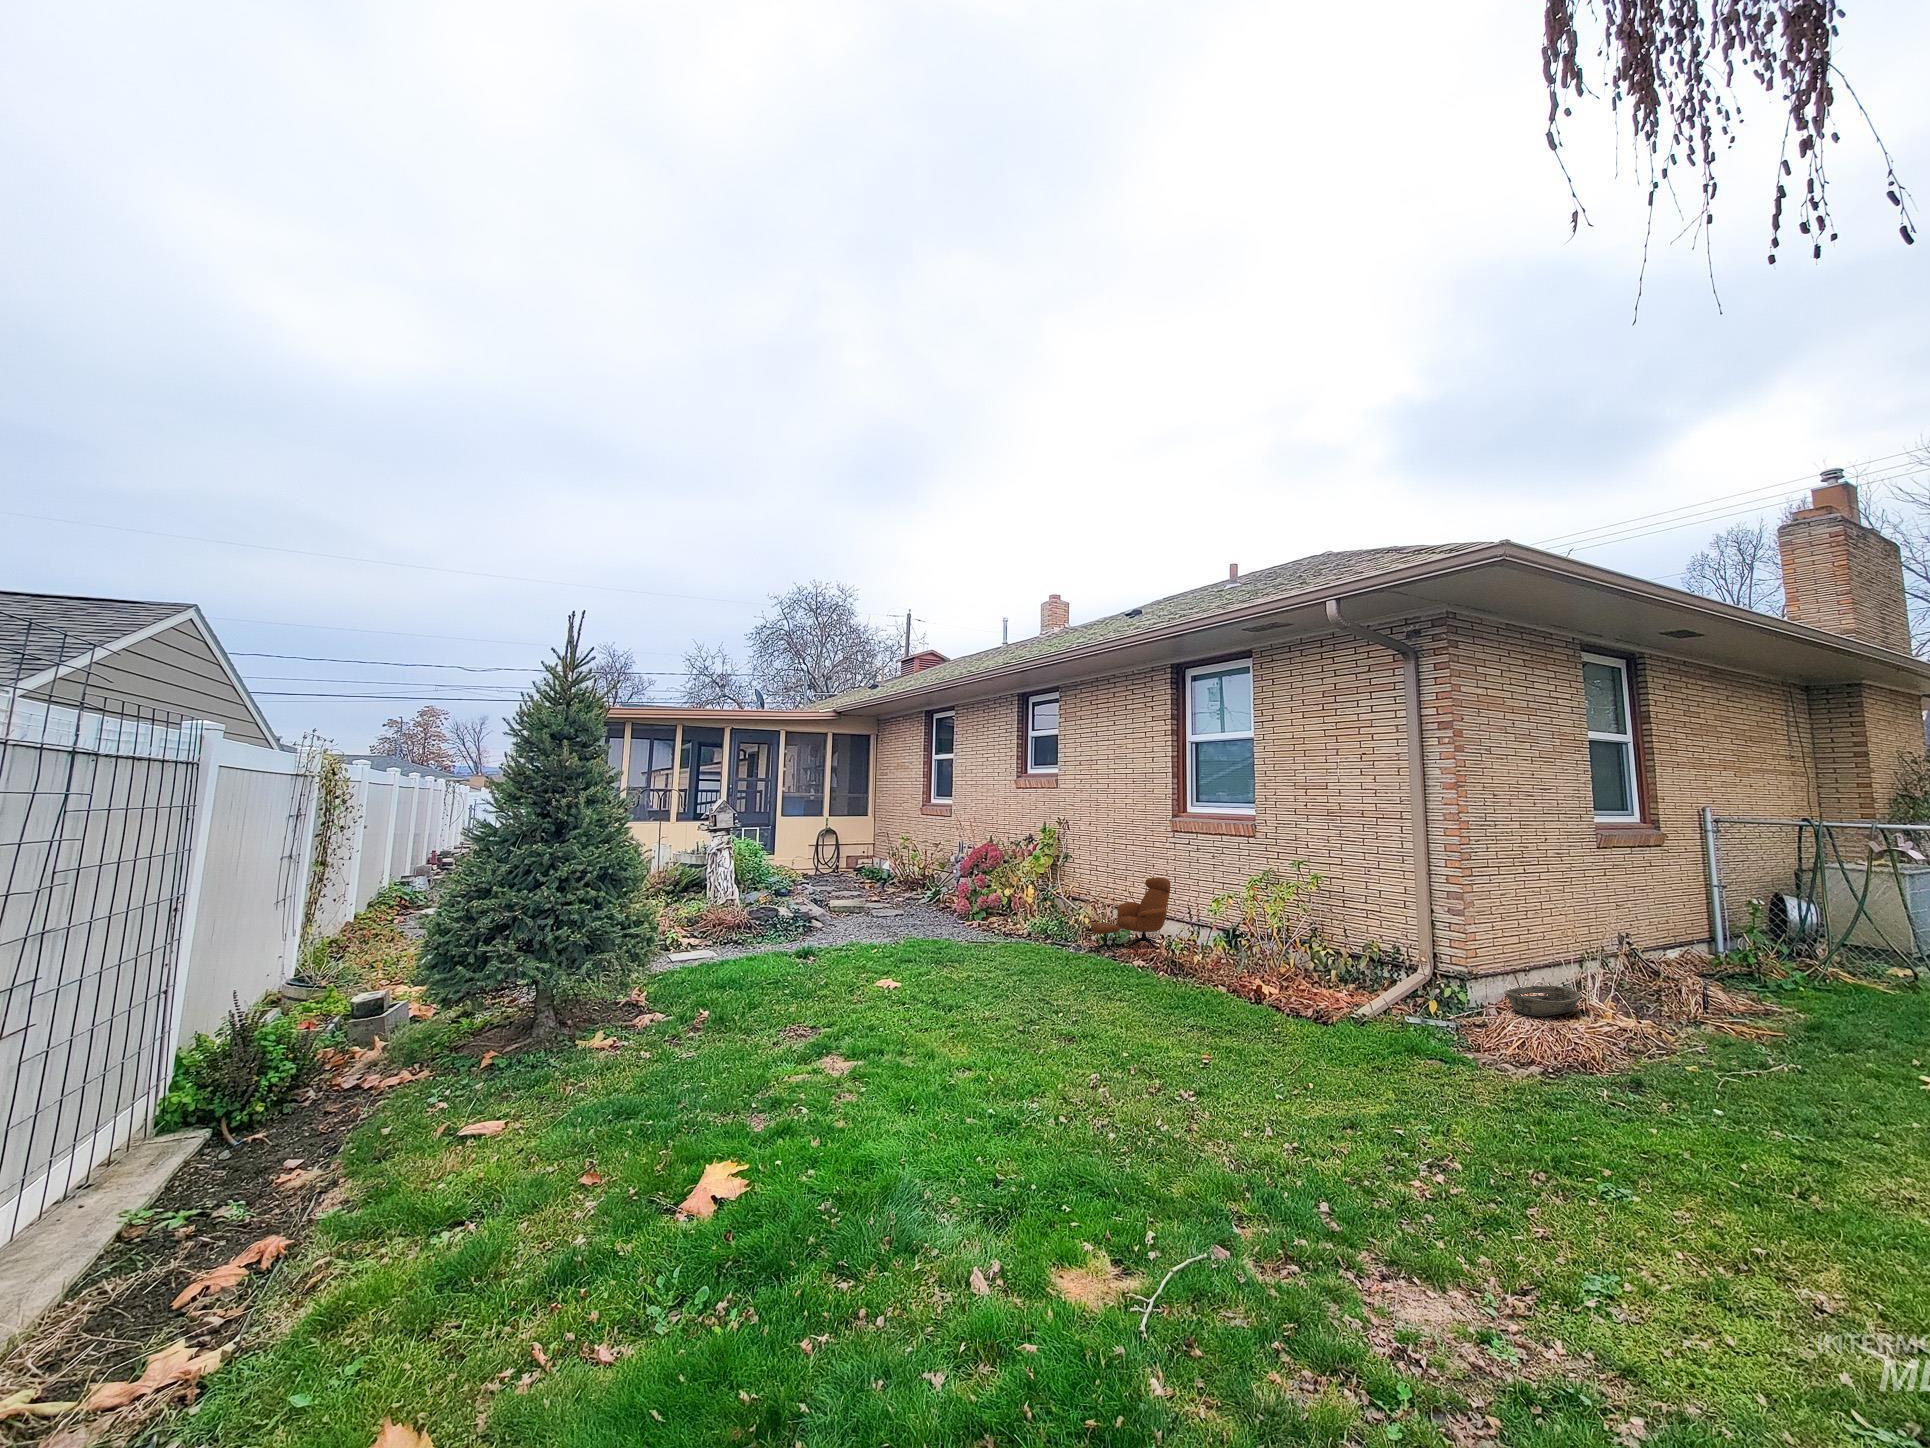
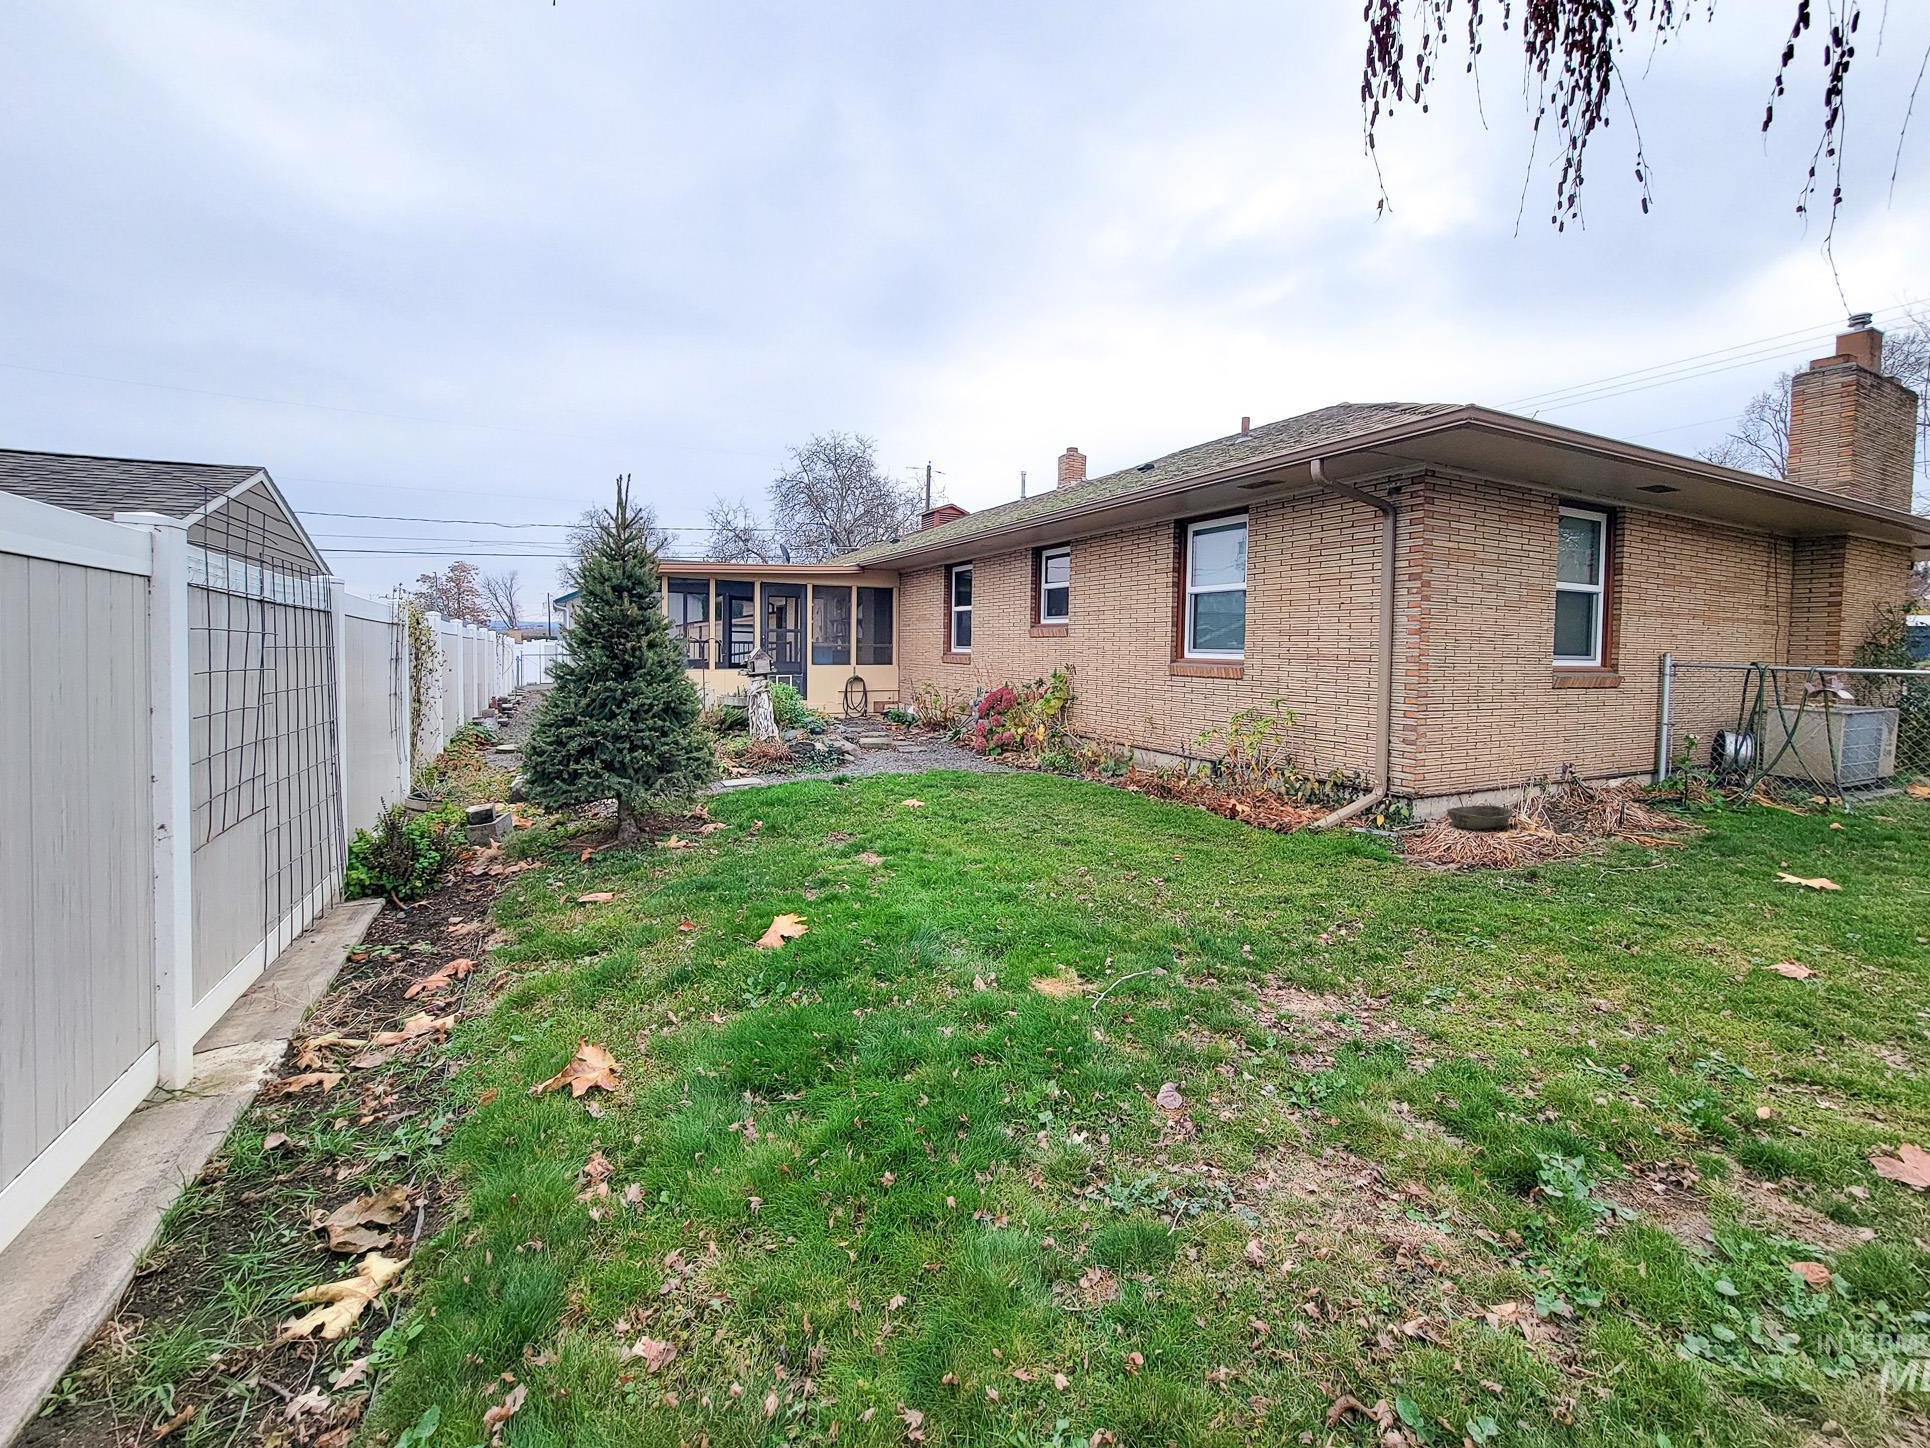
lounge chair: present [1091,877,1170,954] -> none [1091,716,1165,781]

